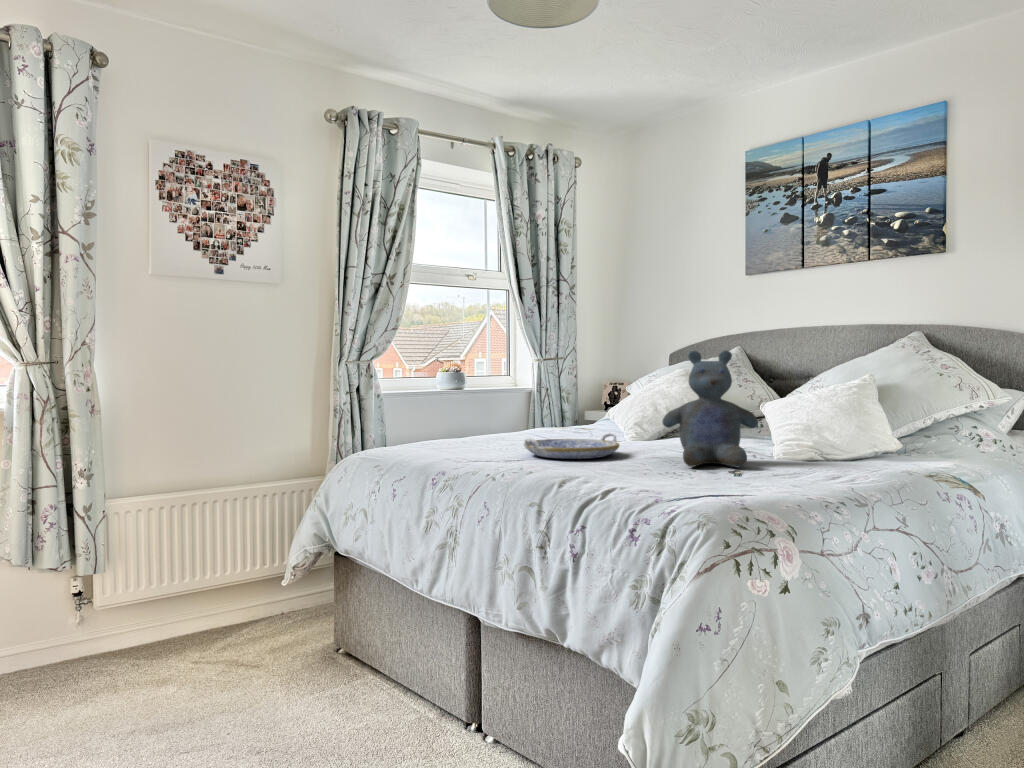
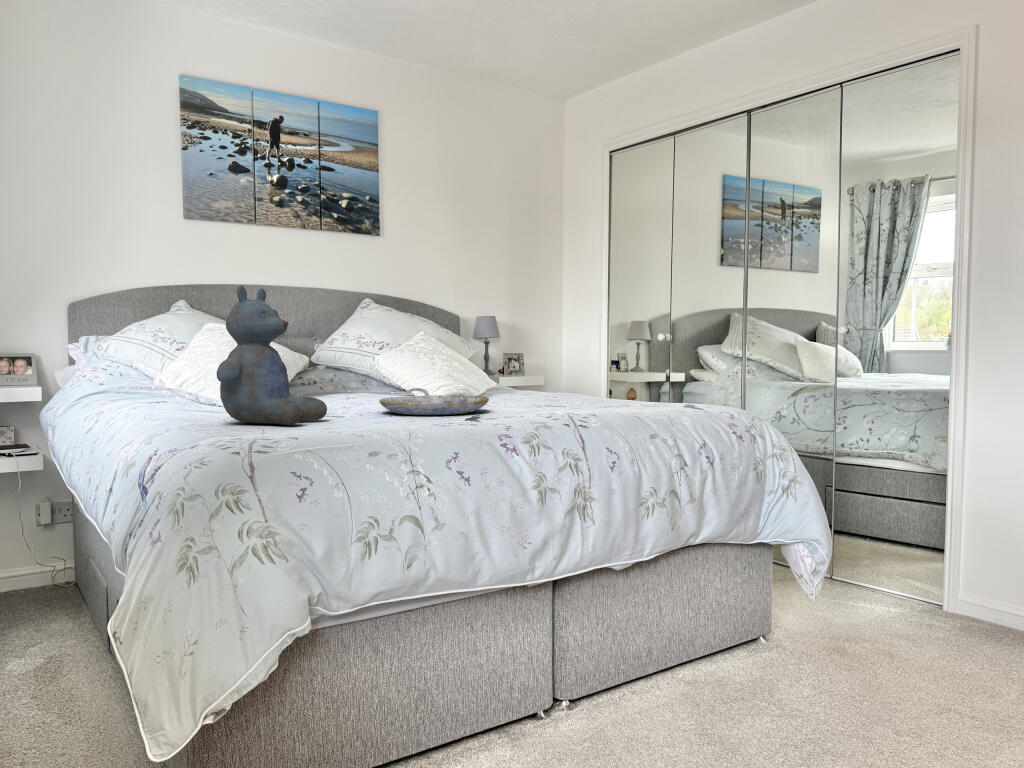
stuffed bear: present [662,350,758,467] -> present [217,285,327,425]

